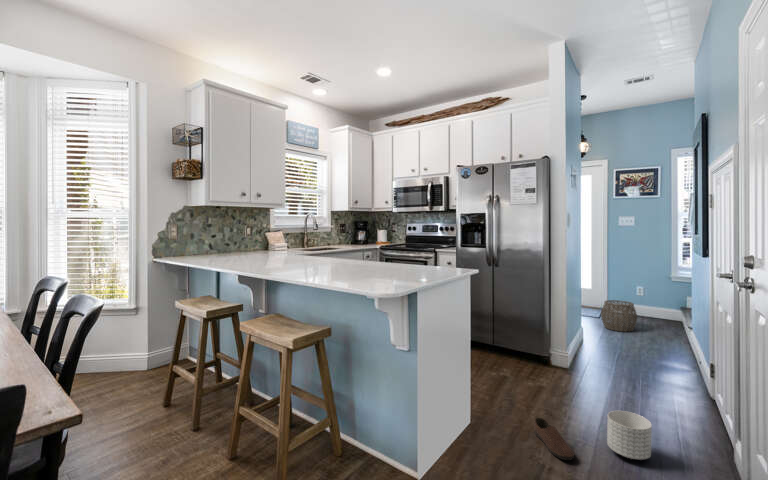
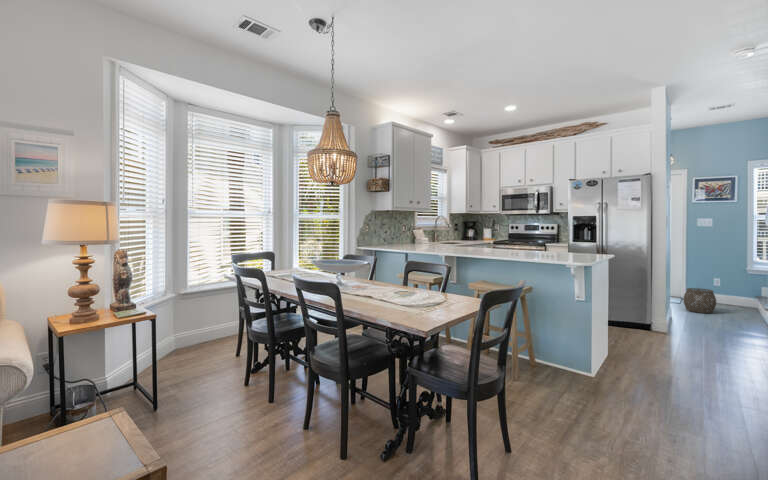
planter: present [607,411,652,460] -> none [710,347,743,376]
shoe: present [534,418,574,460] -> none [656,353,690,374]

